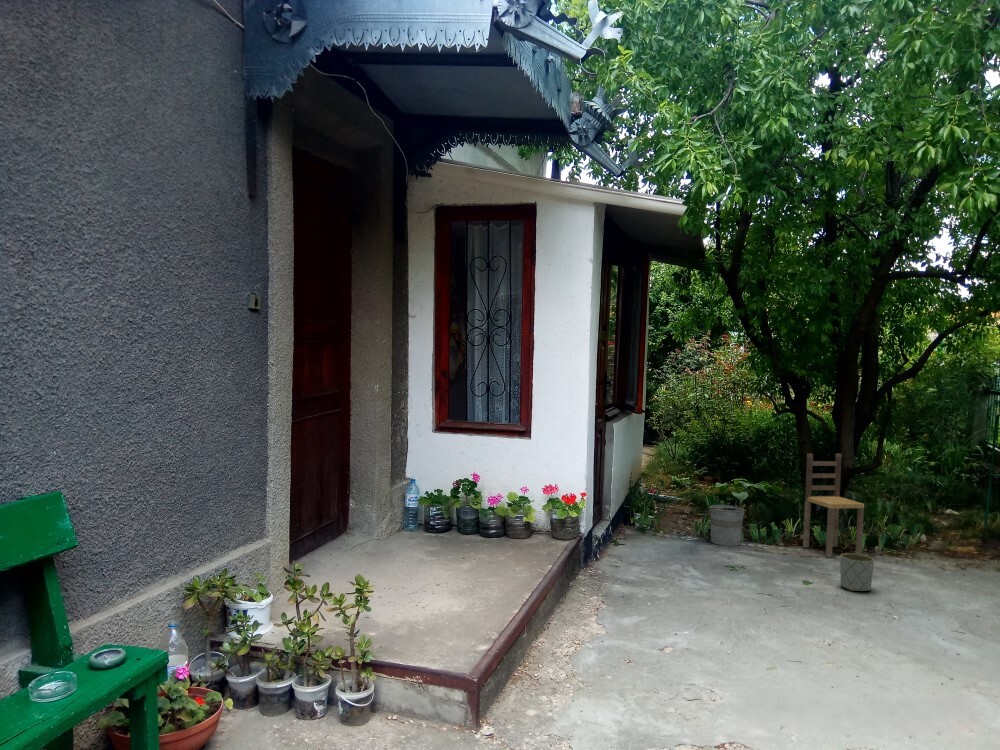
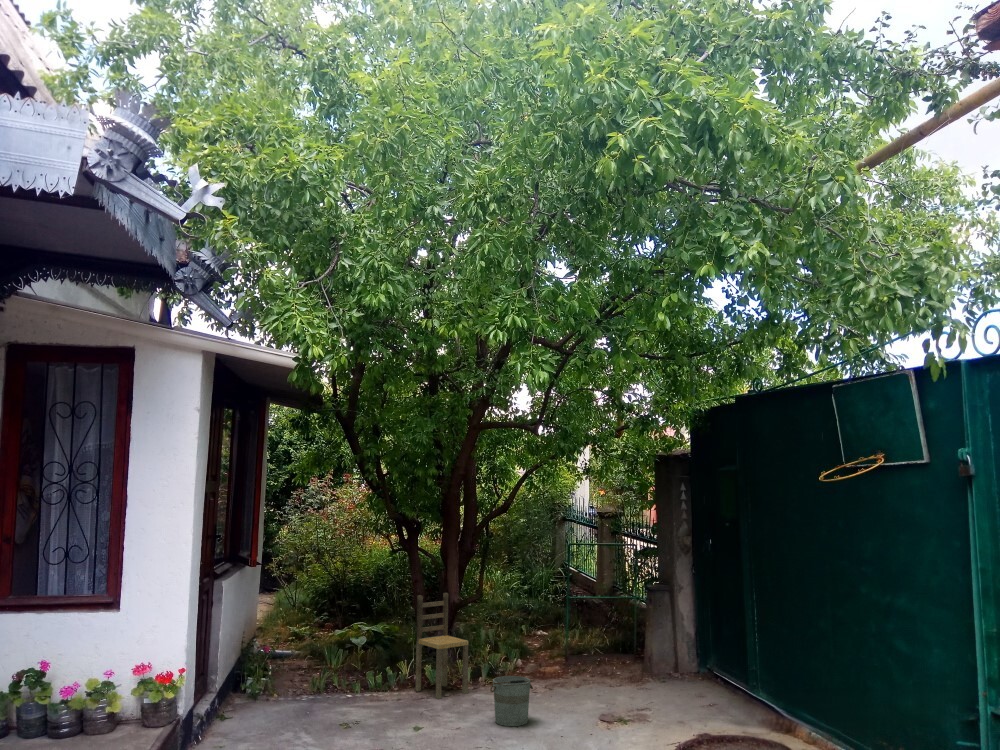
bucket: present [707,505,747,546] -> present [490,676,534,726]
planter: present [840,553,874,591] -> none [445,693,474,732]

